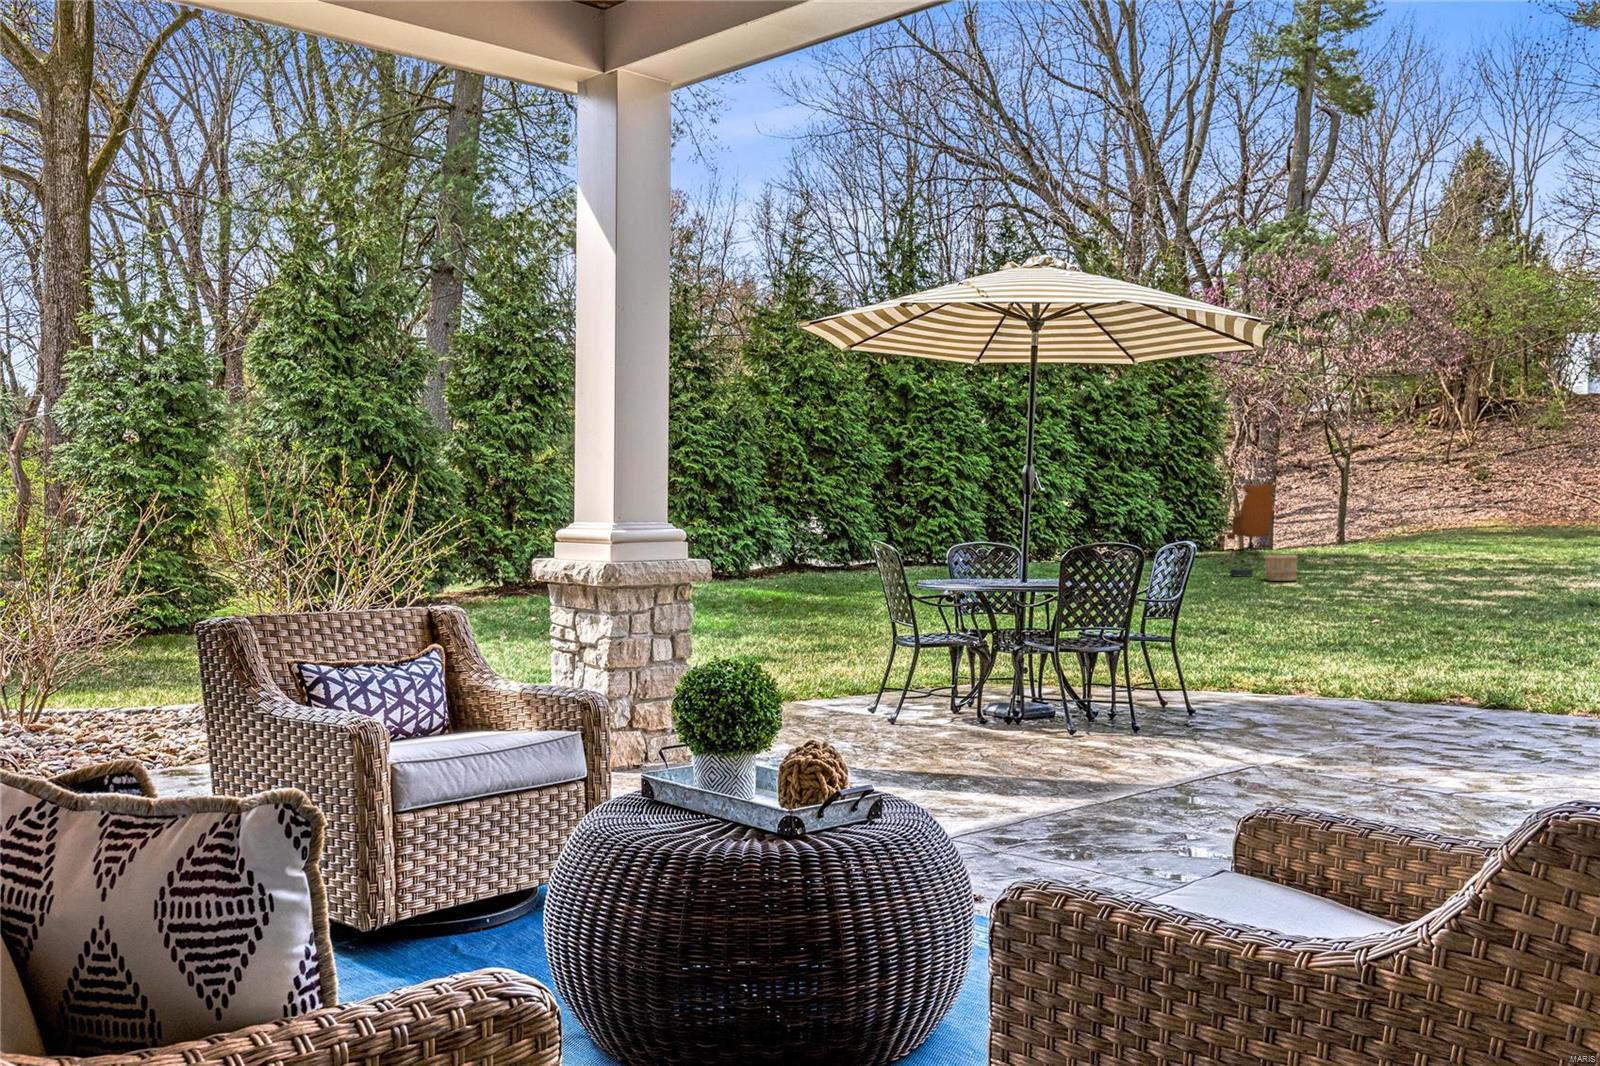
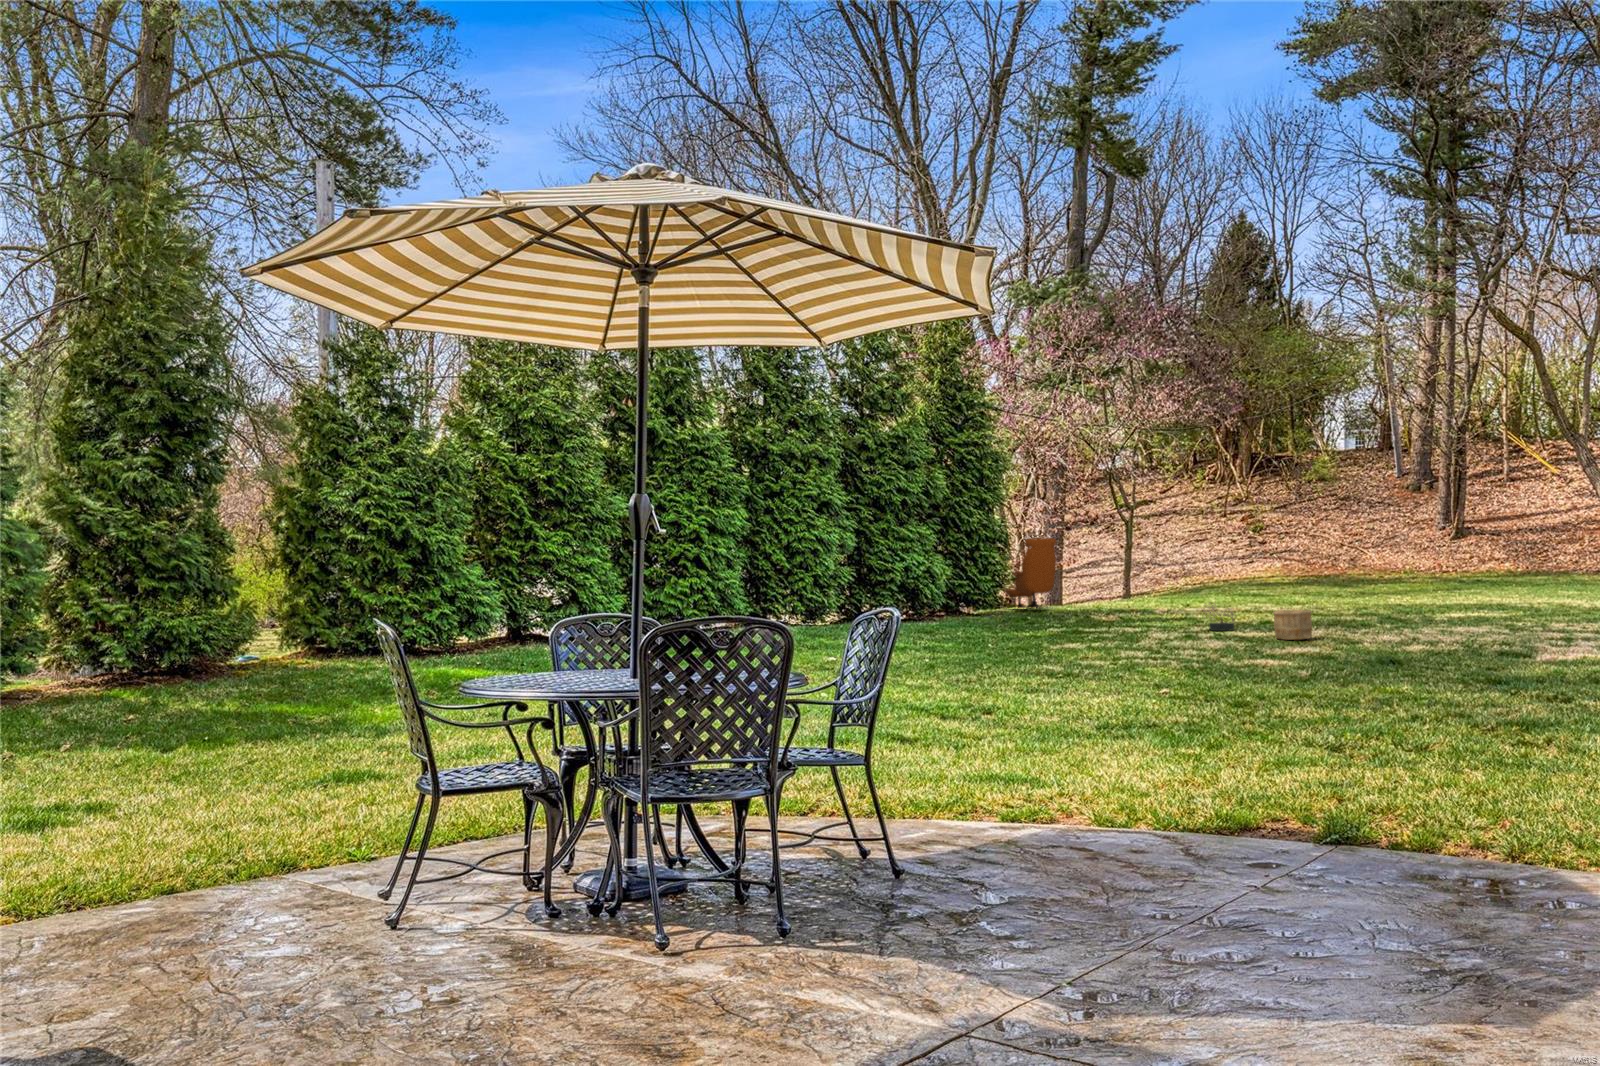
decorative plant: present [1226,552,1253,576] -> present [1203,605,1234,631]
wooden bucket: present [1265,555,1297,581] -> present [1273,610,1312,640]

